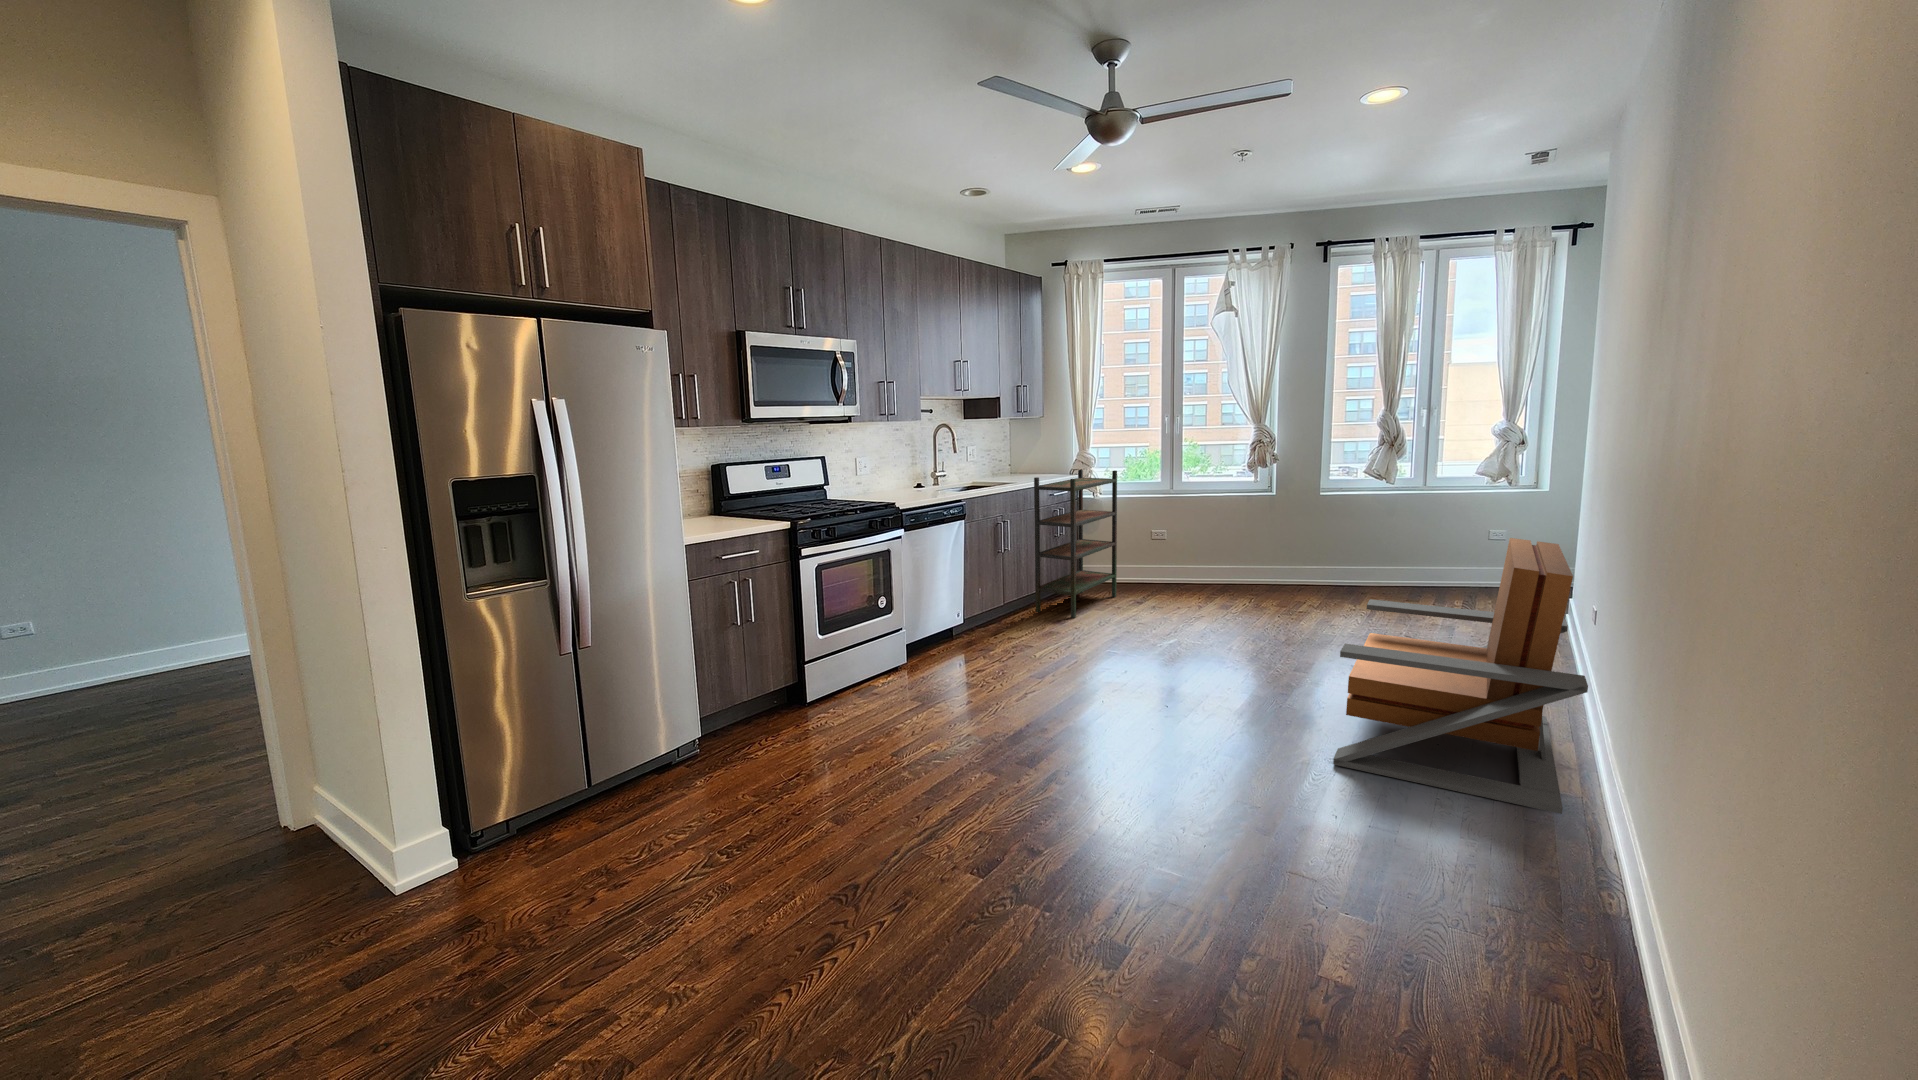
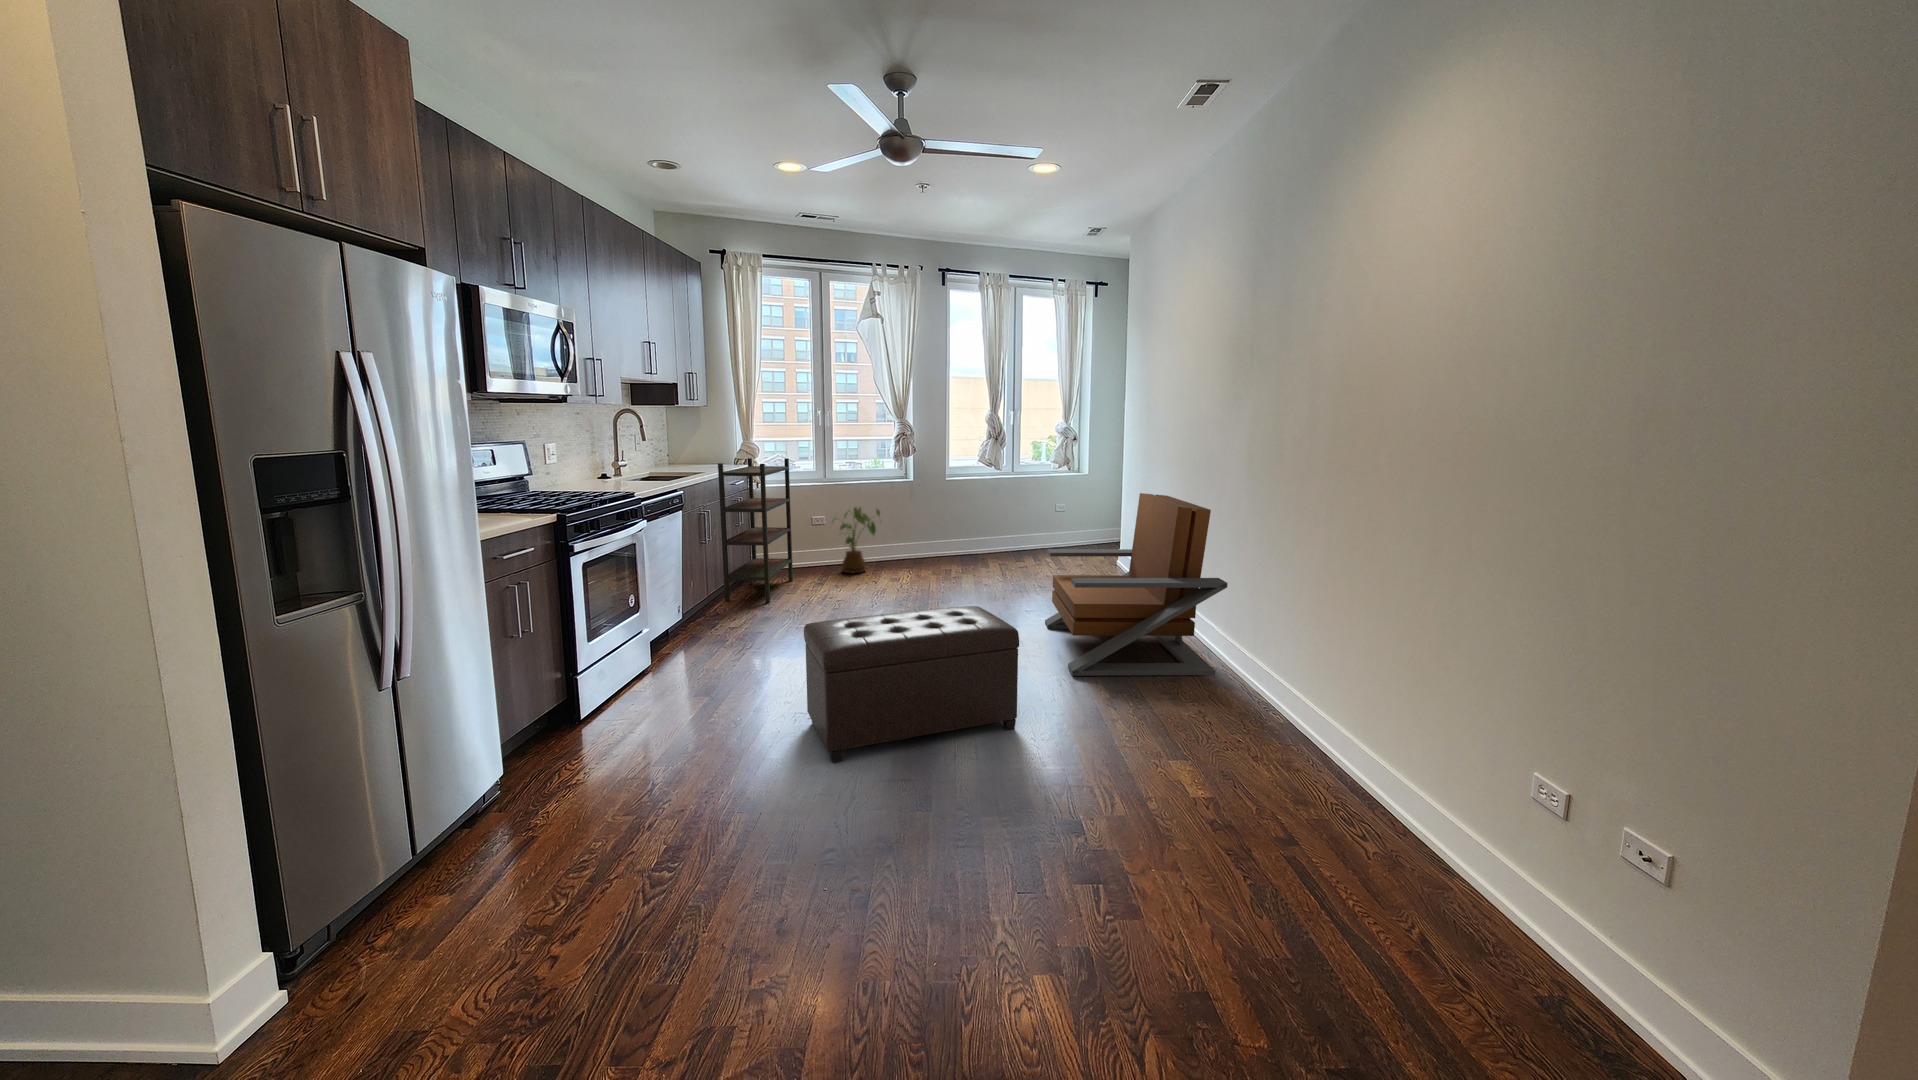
house plant: none [1162,523,1224,596] -> present [840,507,880,573]
ottoman: none [988,652,1209,809] -> present [804,606,1019,762]

